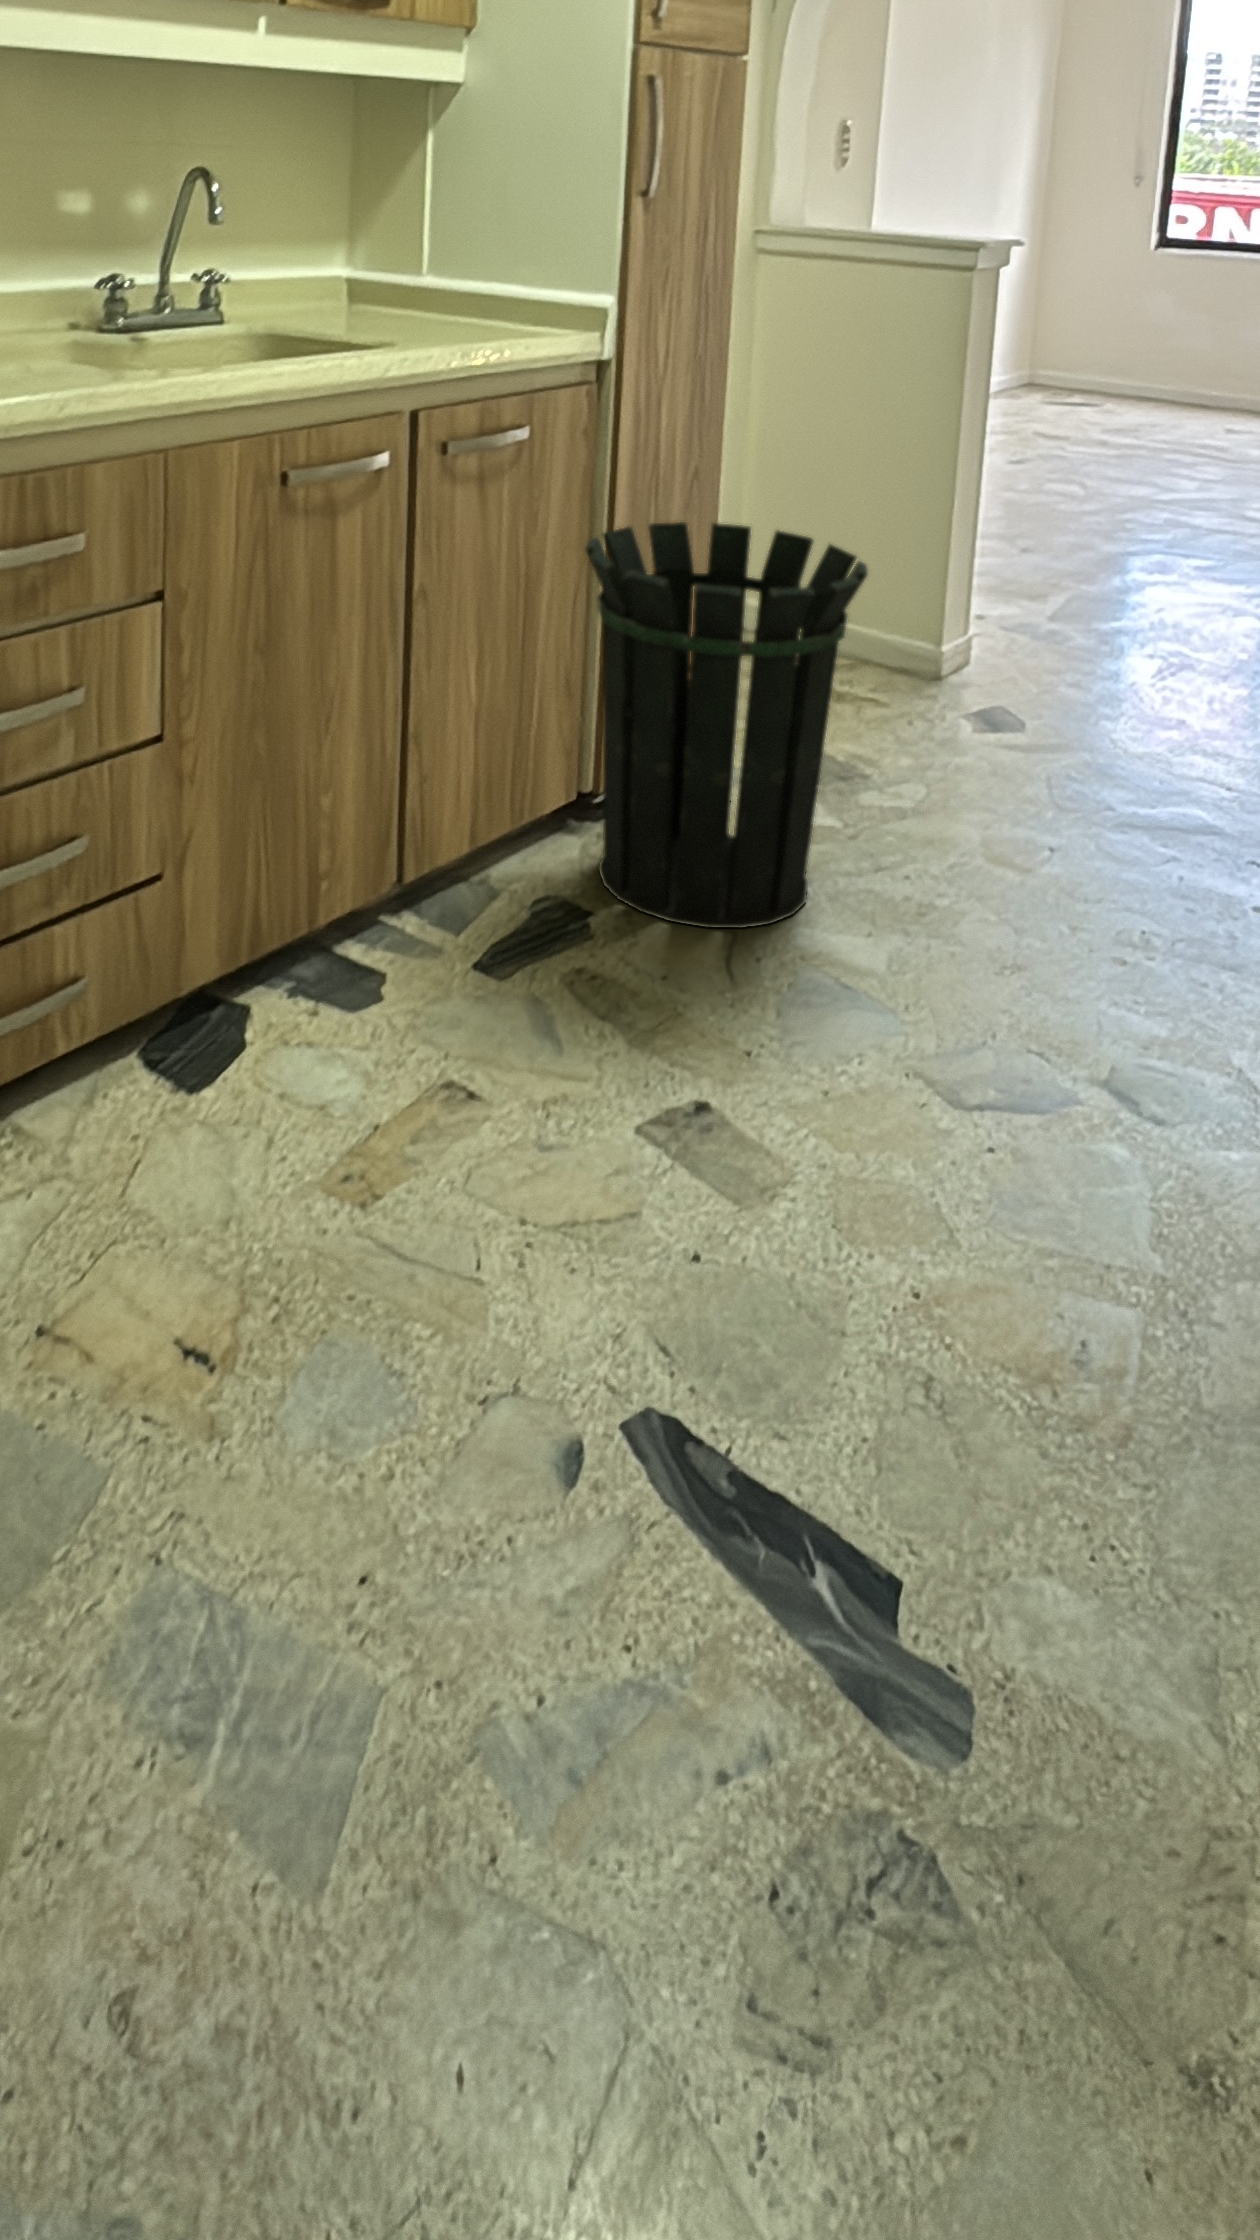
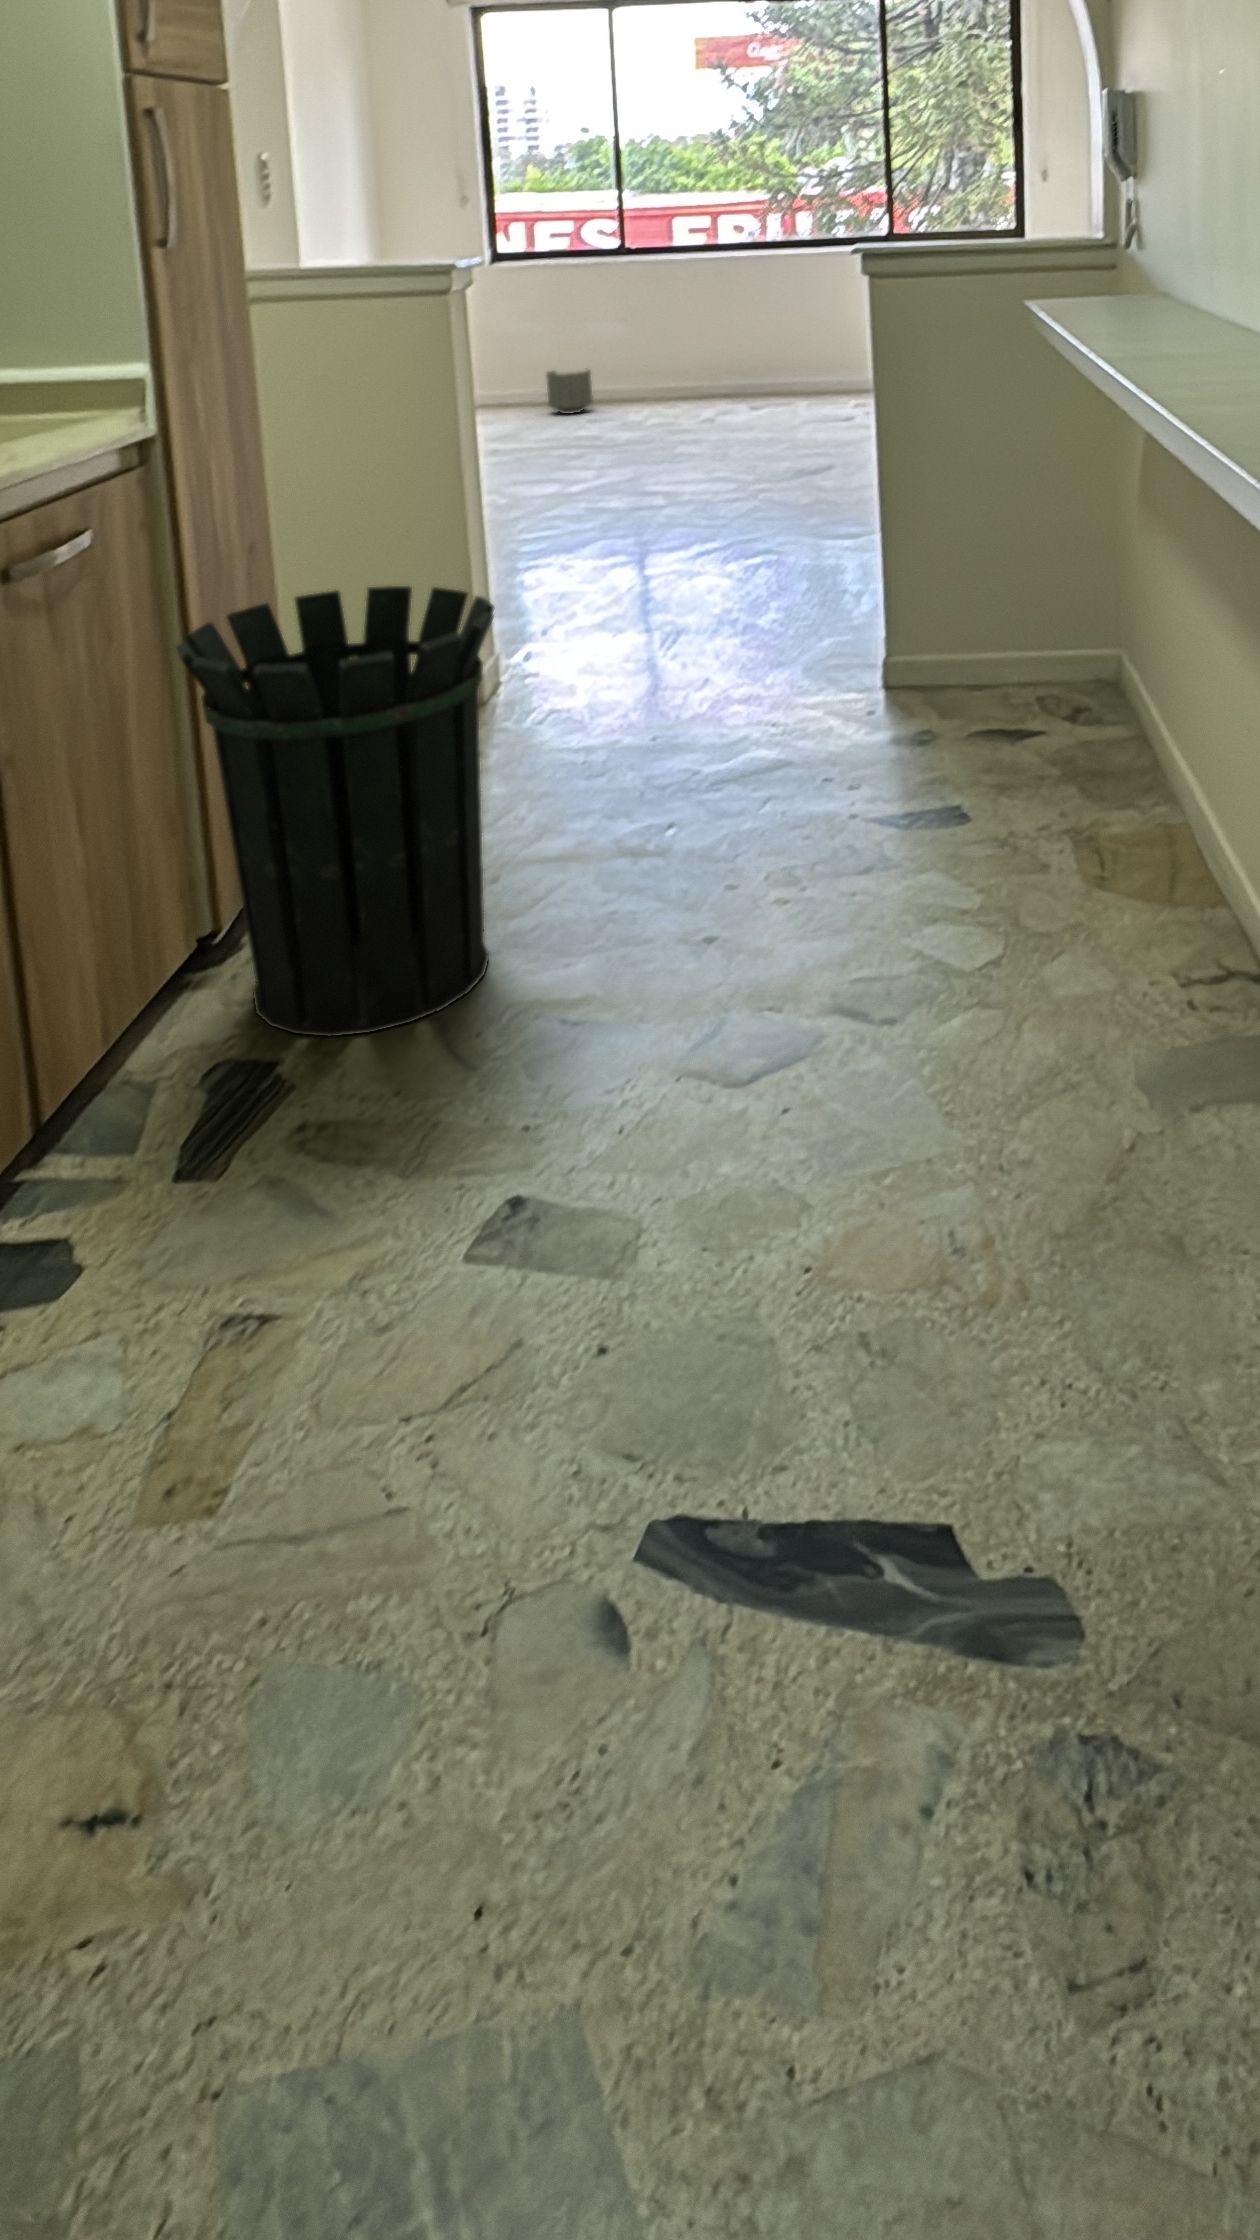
planter: none [1190,369,1247,419] -> present [546,370,592,414]

